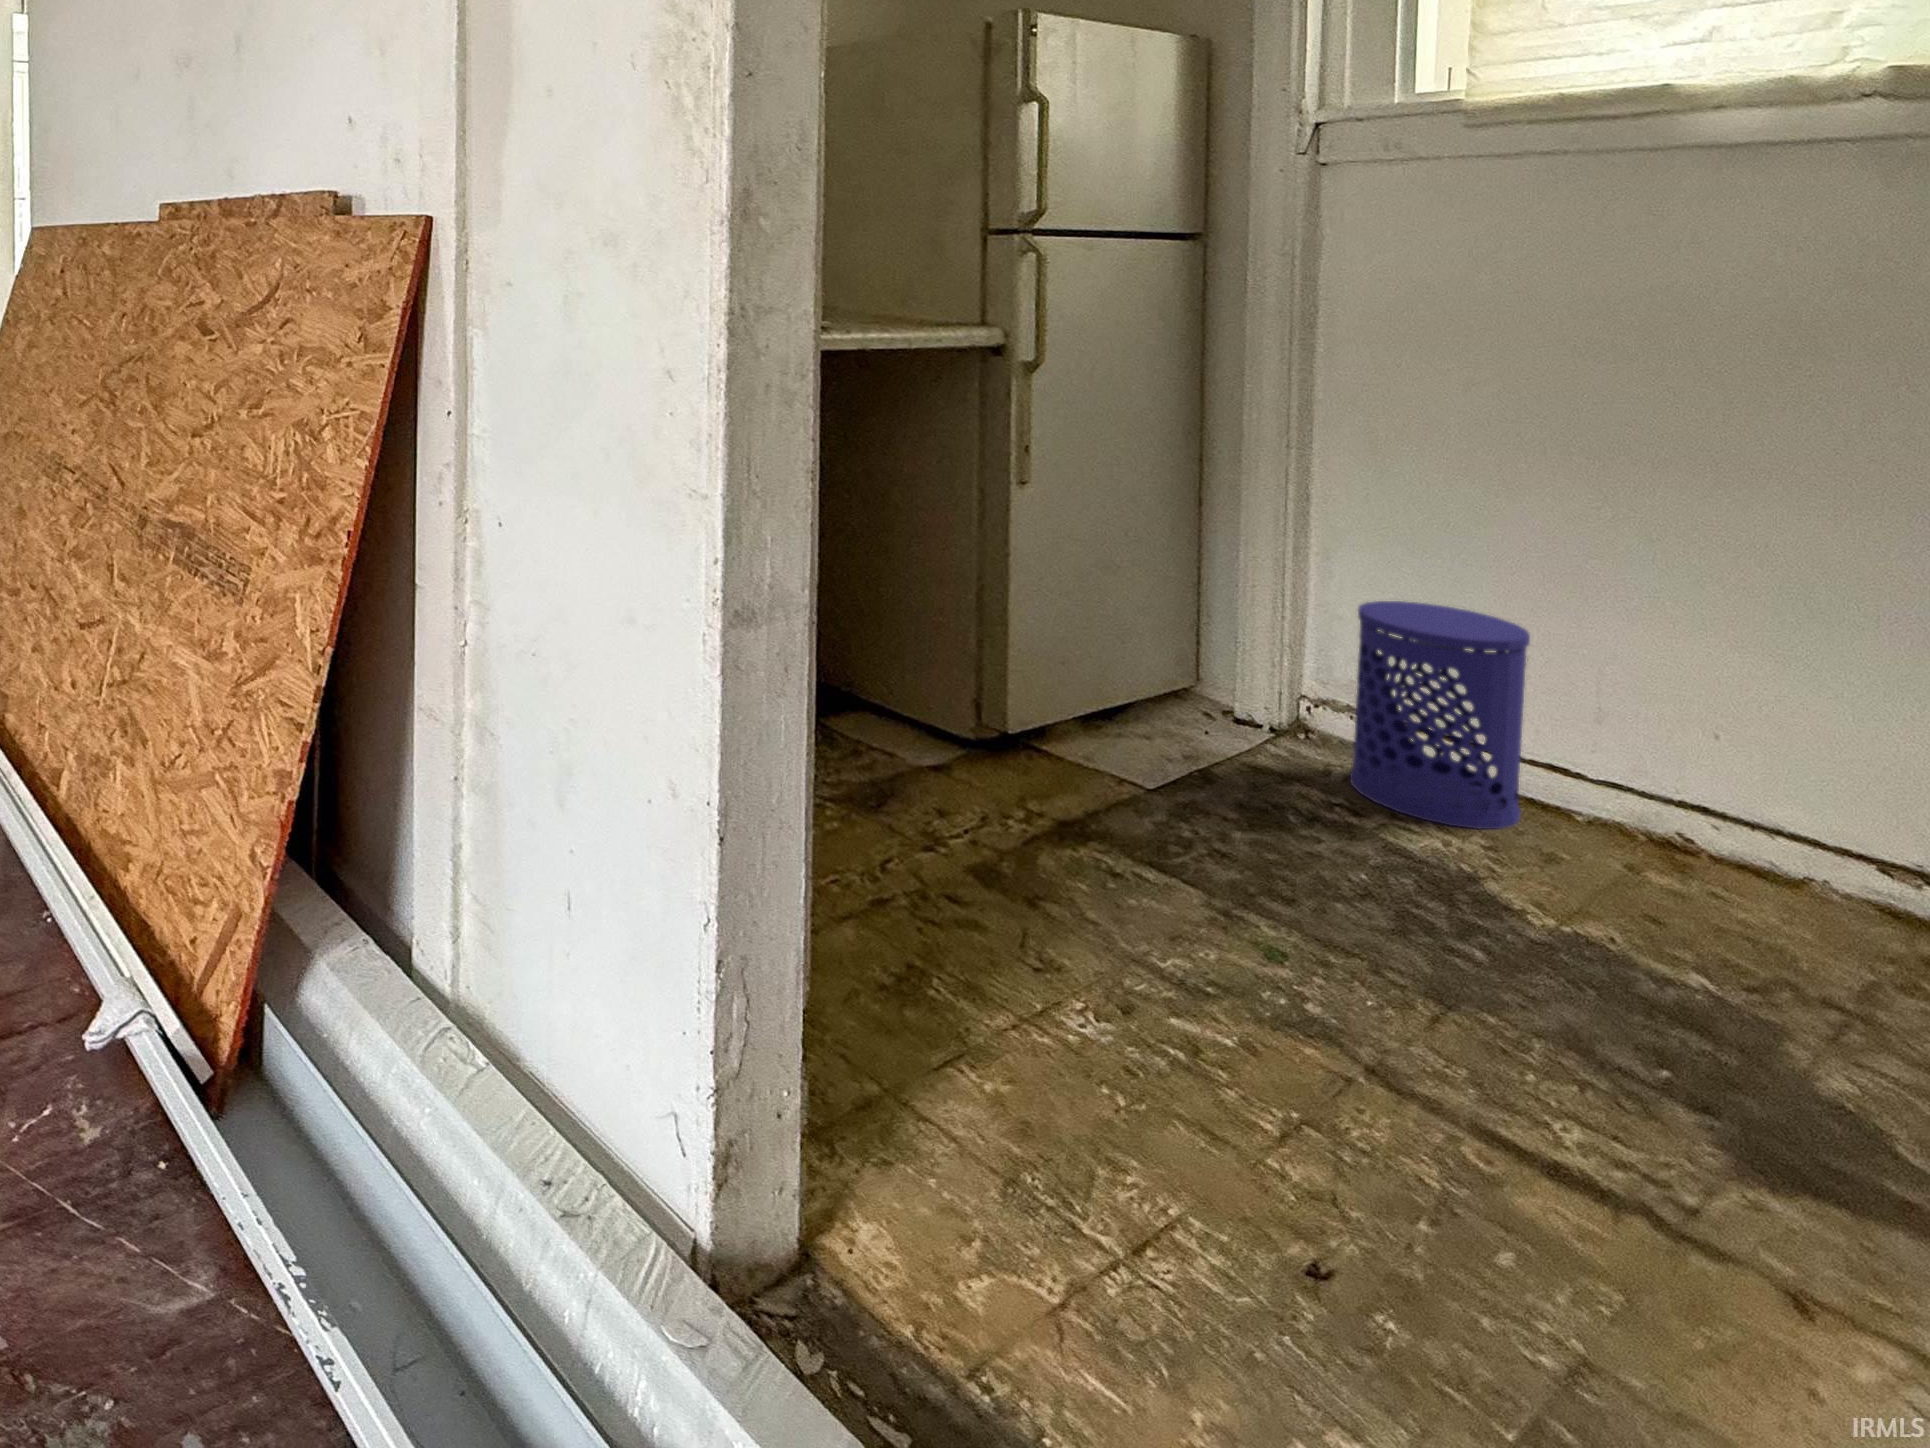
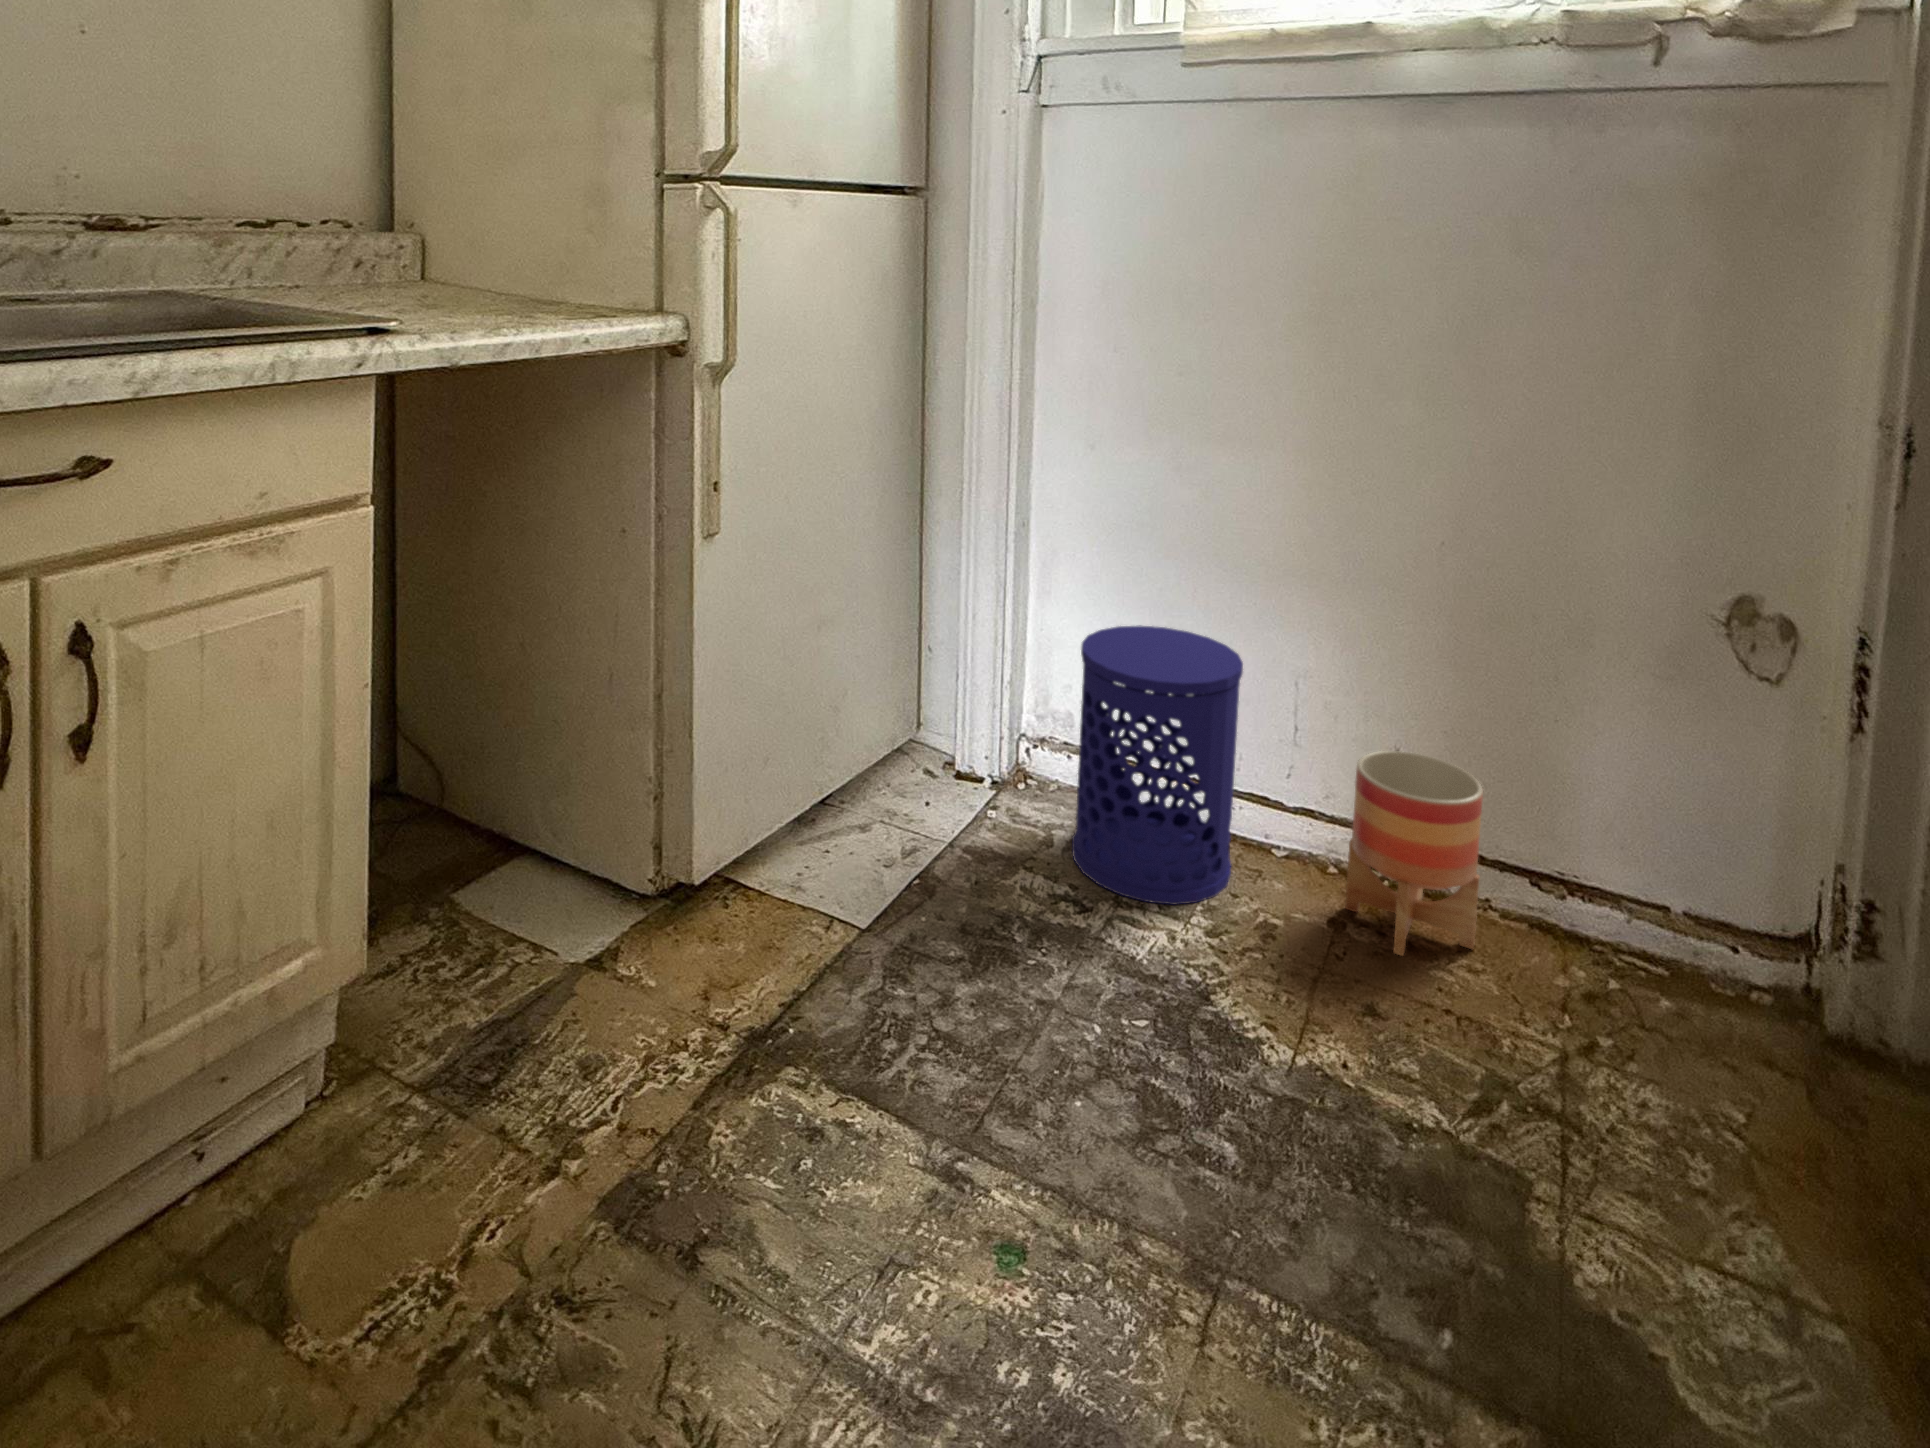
planter: none [1646,725,1804,907] -> present [1345,751,1483,956]

